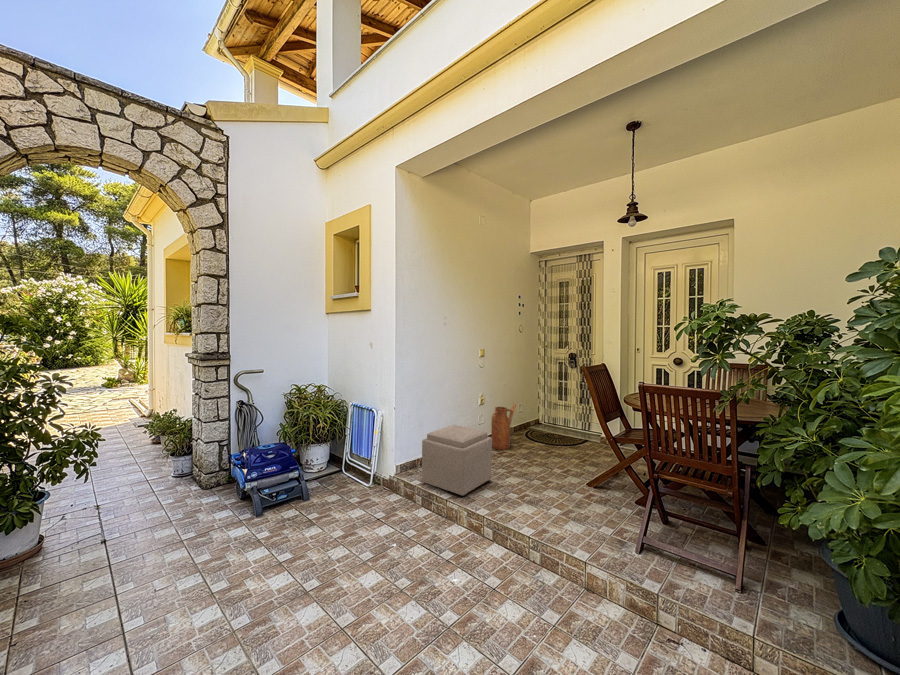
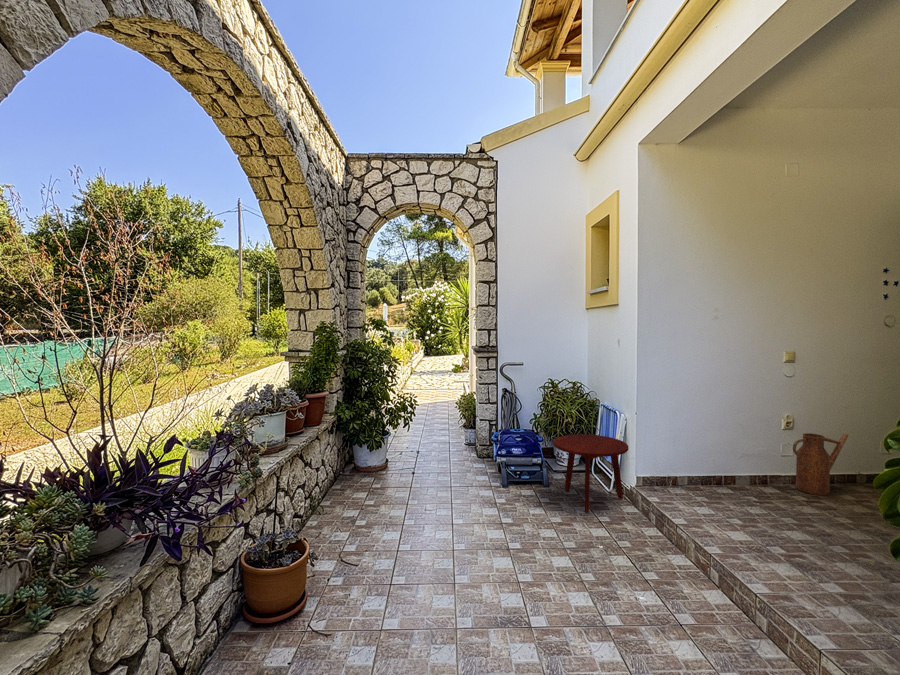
ottoman: present [422,425,492,496] -> none [660,442,758,524]
side table: none [320,435,392,515] -> present [554,434,628,512]

